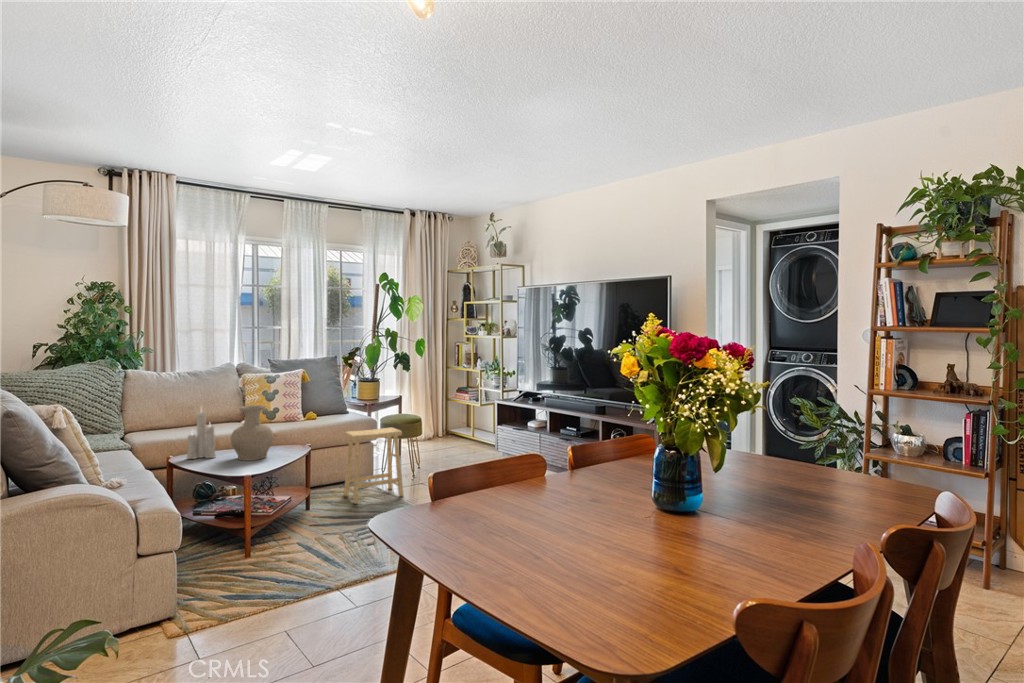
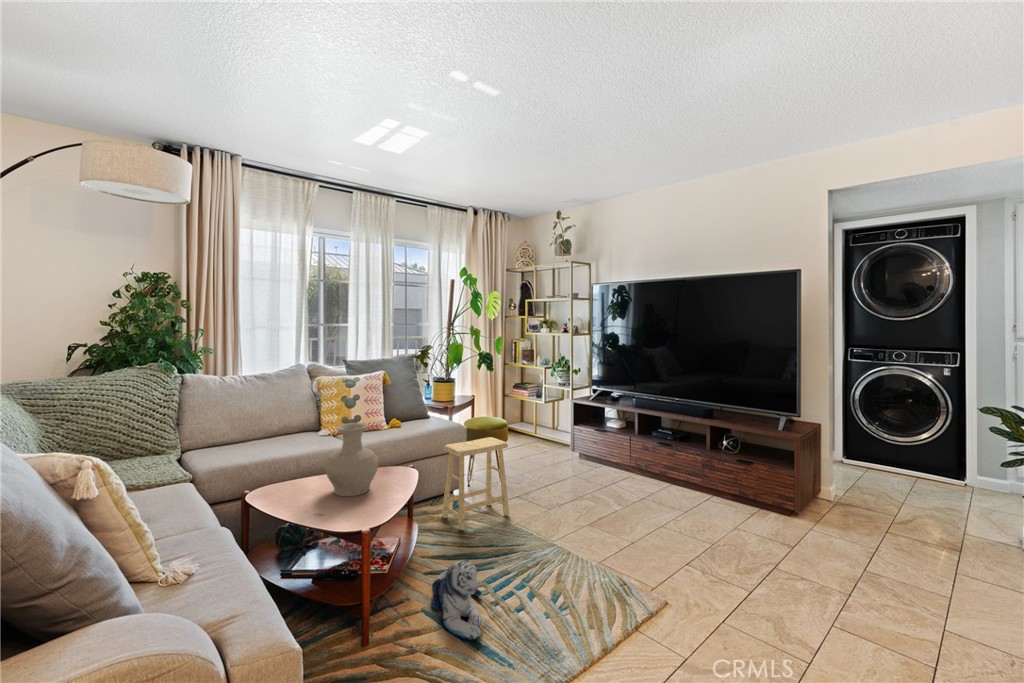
candle: present [187,411,216,459] -> none [267,422,305,496]
plush toy: none [306,507,348,558] -> present [431,560,482,640]

